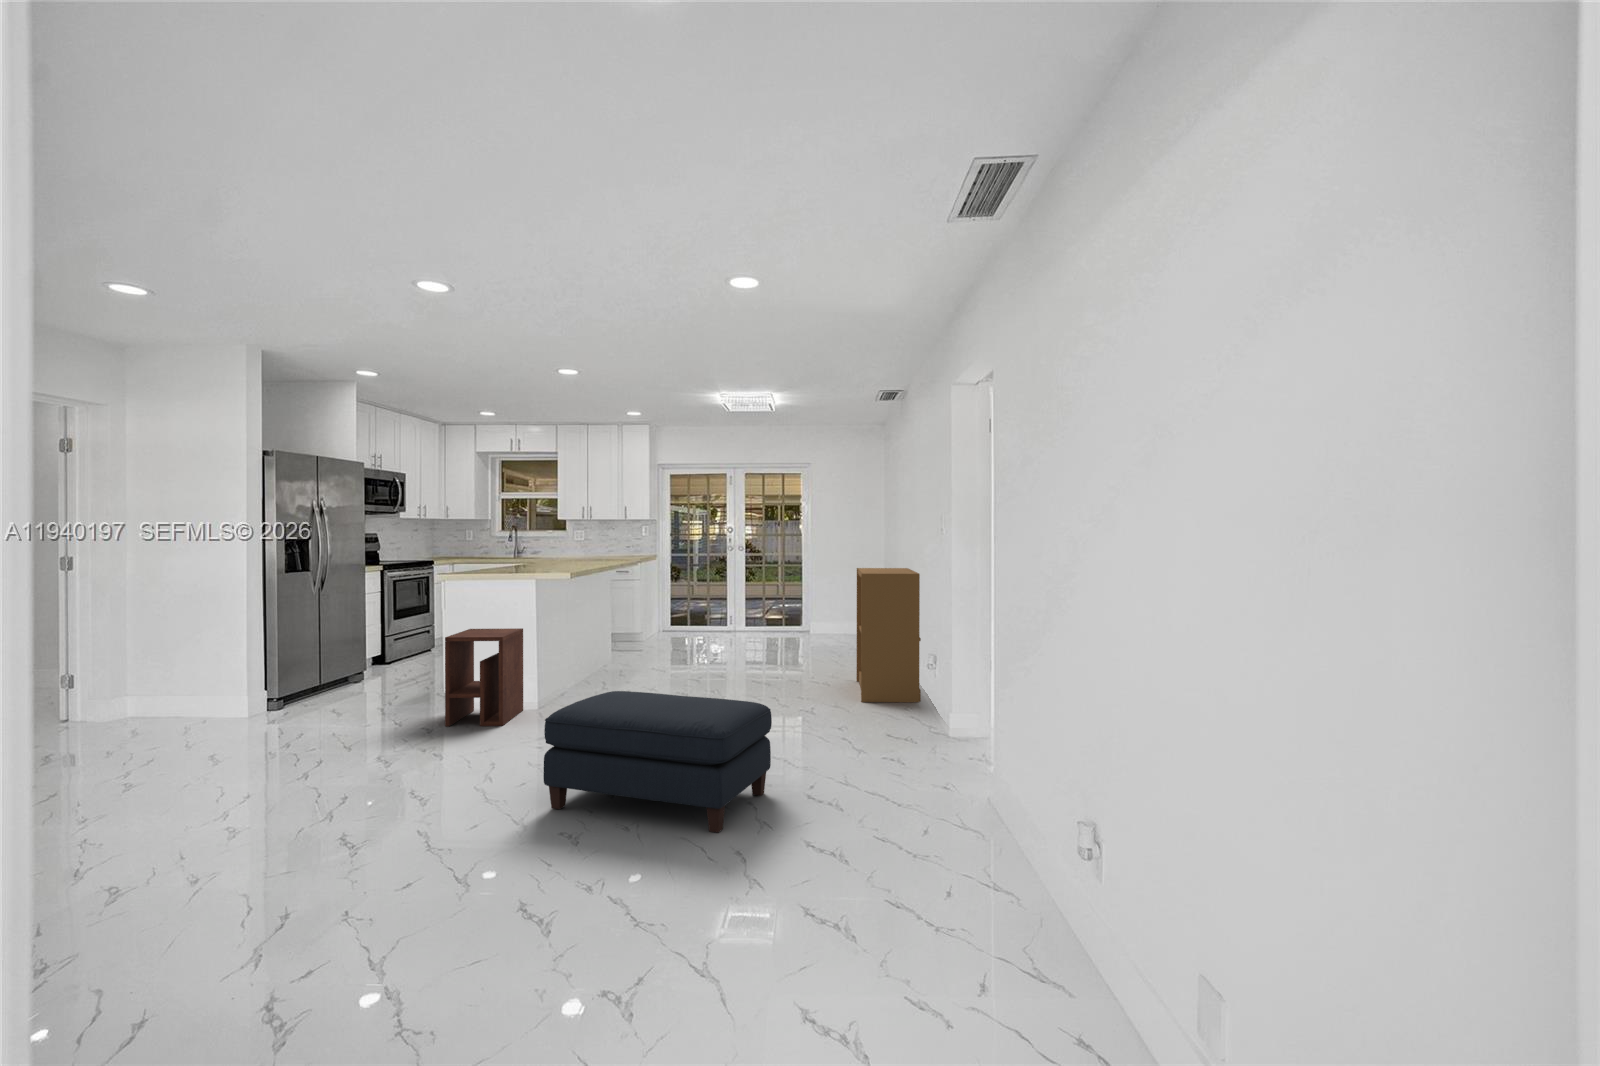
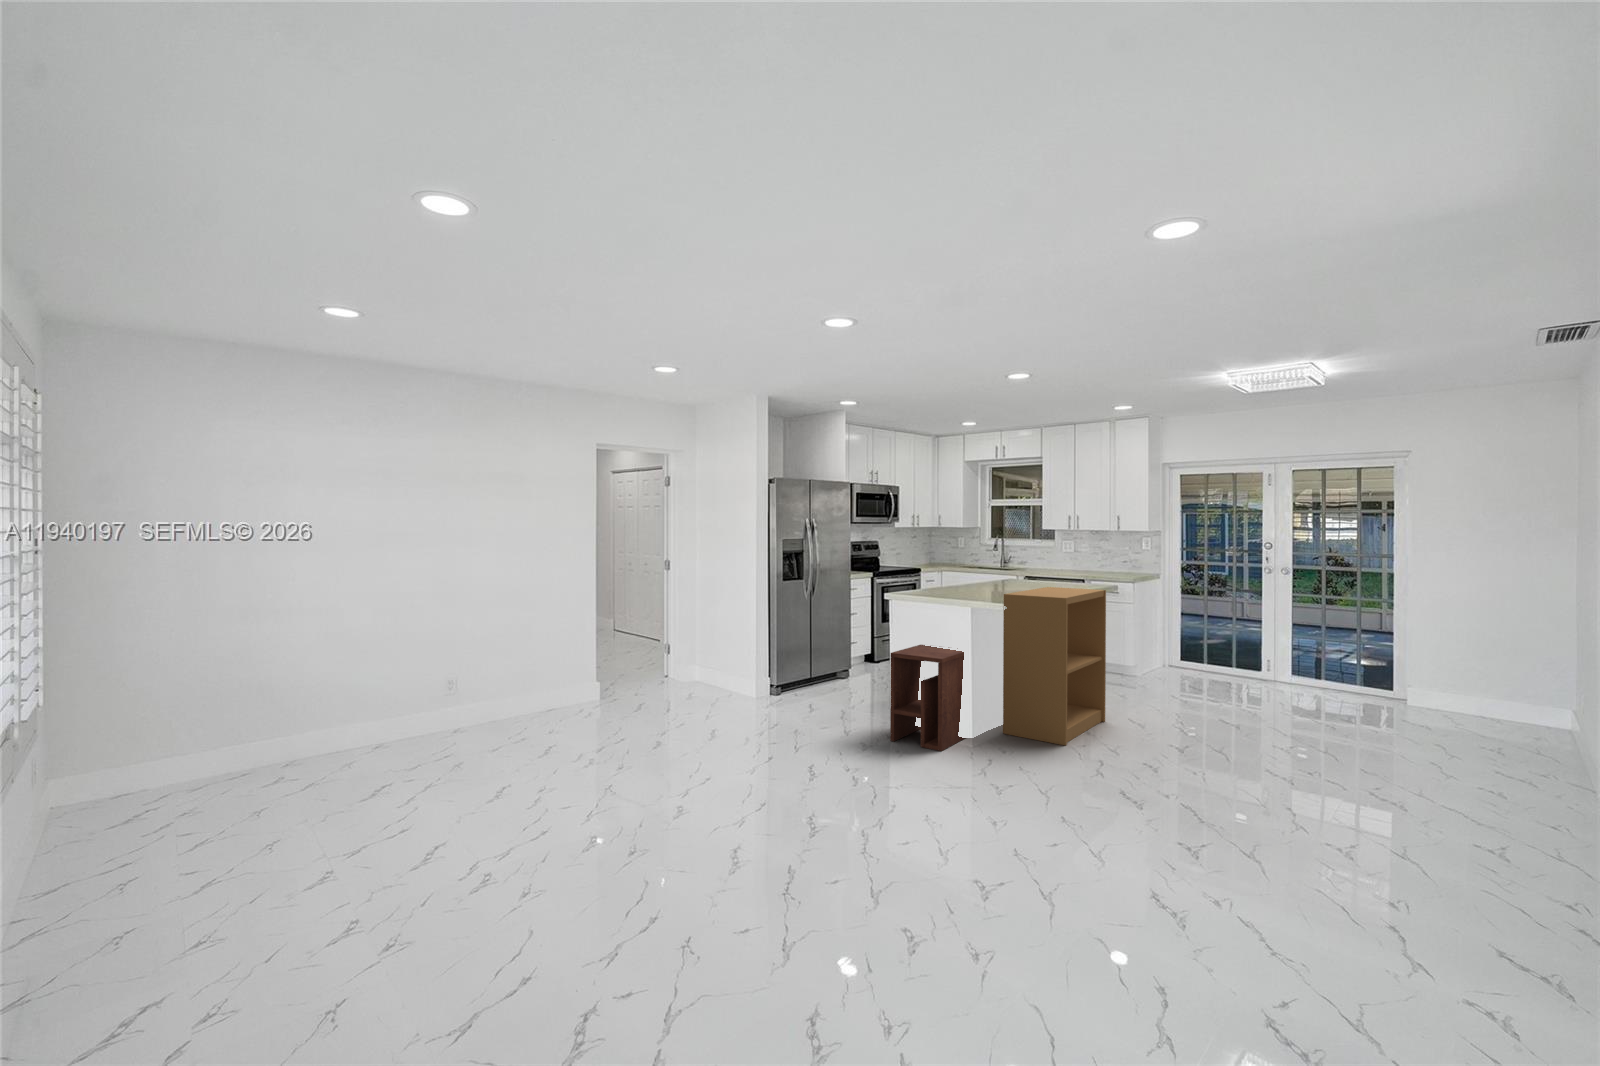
bookshelf: present [857,568,921,702] -> present [1003,587,1106,745]
ottoman: present [543,691,772,833] -> none [931,749,1234,987]

